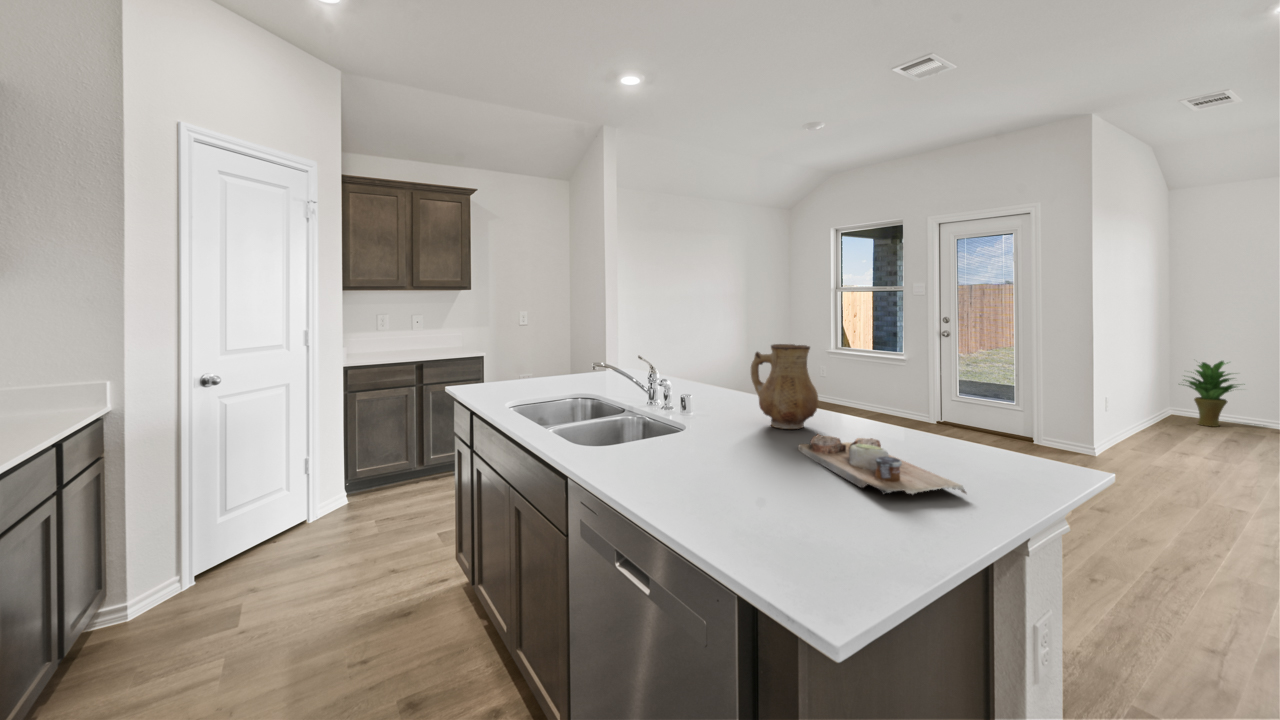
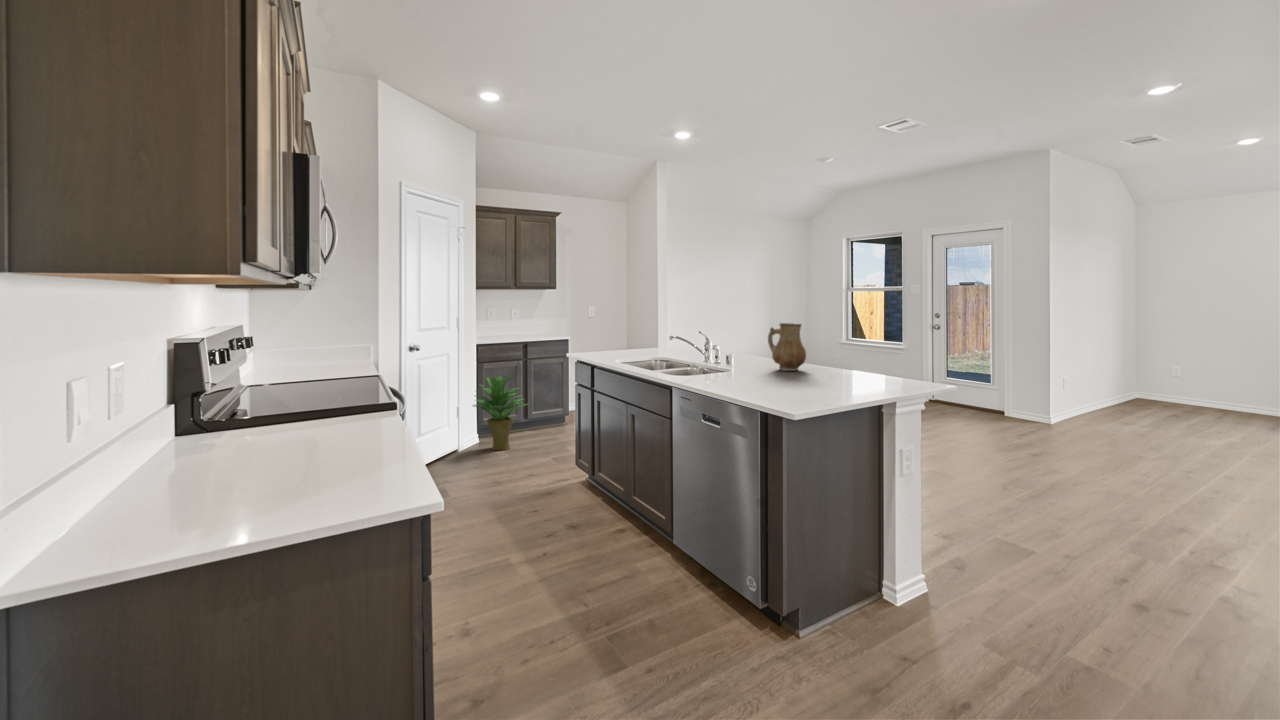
potted plant: present [1185,361,1239,427] -> present [474,375,526,450]
cutting board: present [798,434,966,494] -> none [791,370,865,388]

